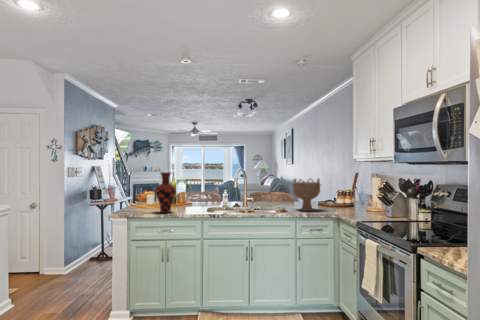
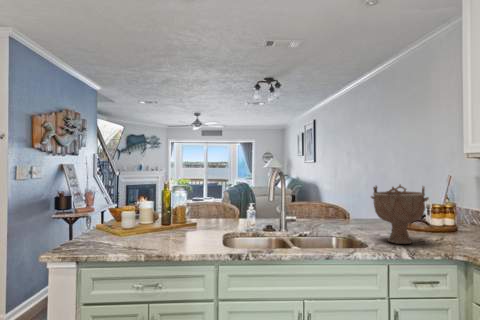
vase: present [155,172,176,213] -> none [131,175,169,250]

